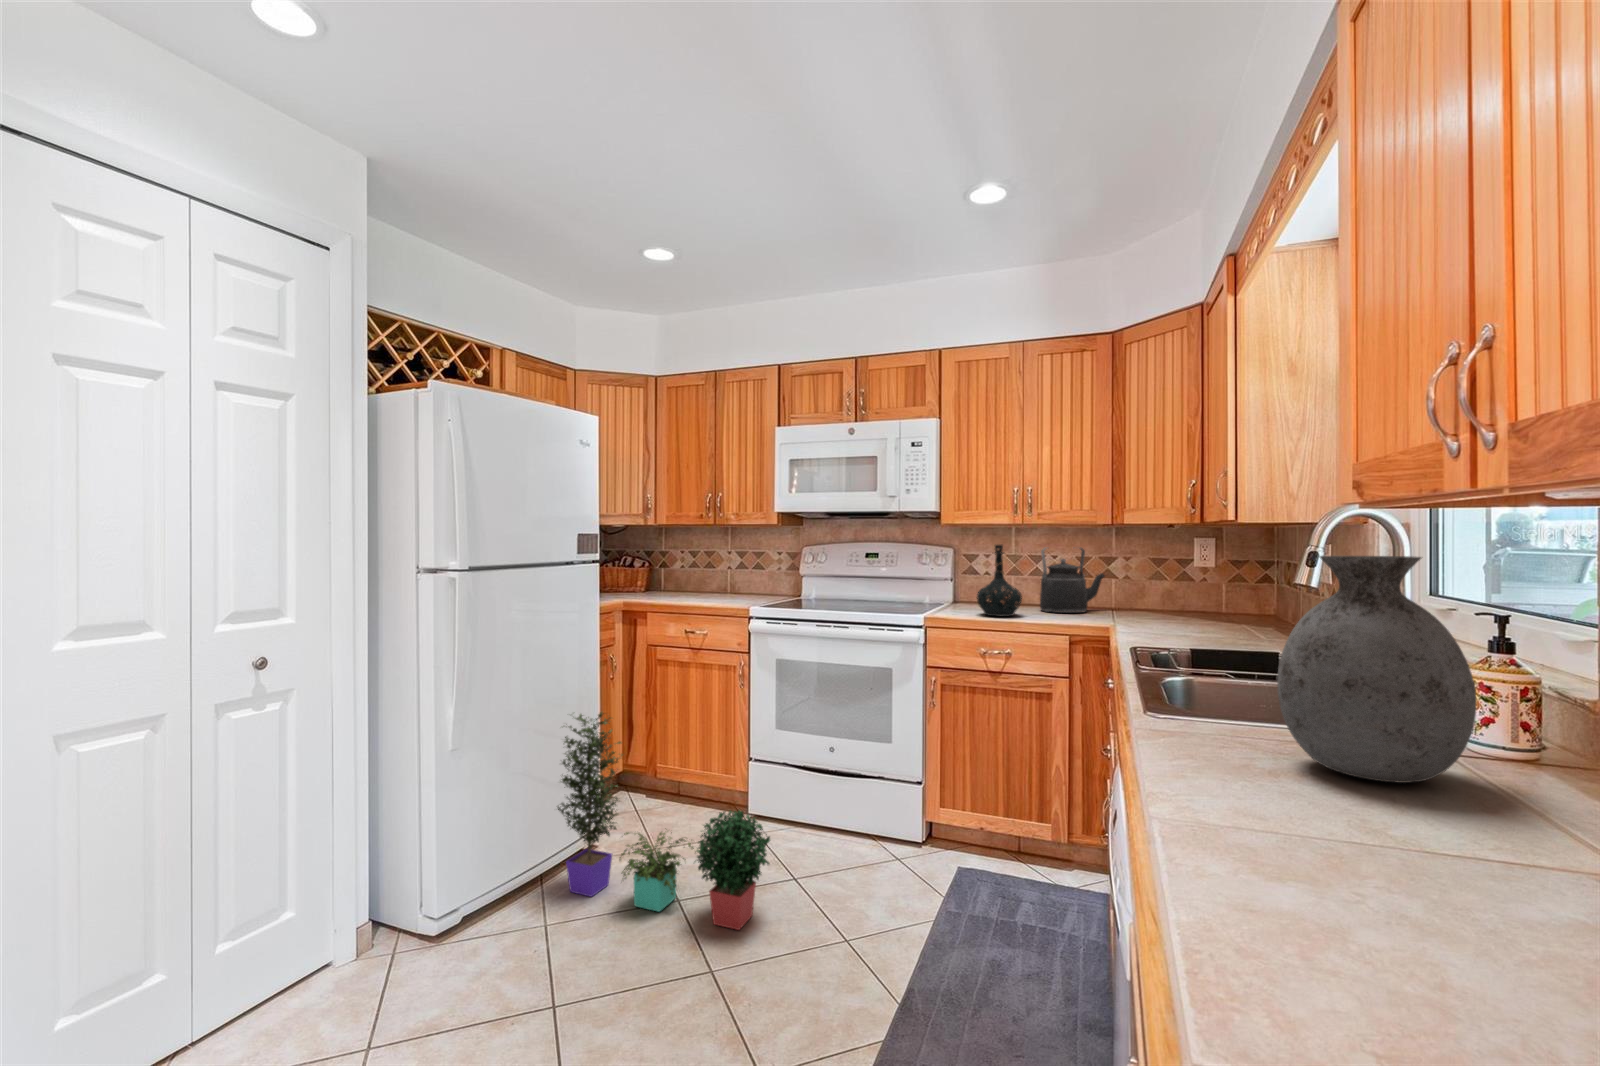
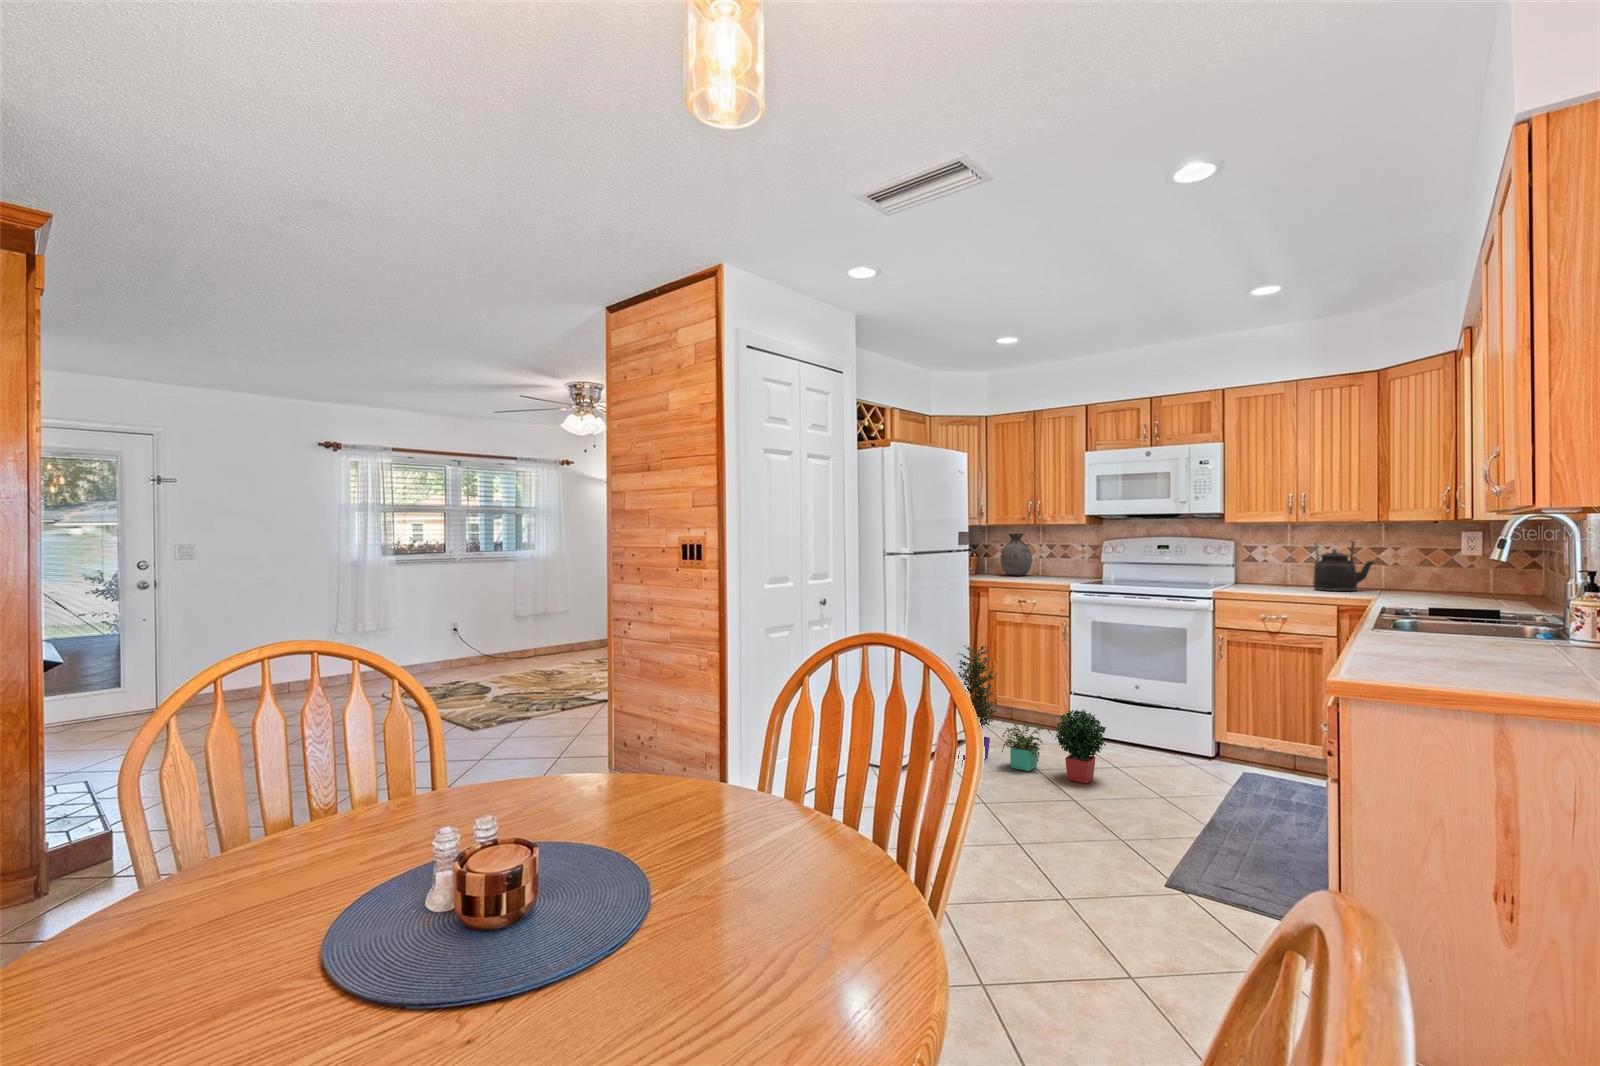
bottle: present [977,545,1022,616] -> none [1257,538,1297,592]
vase: present [1277,556,1476,783] -> present [1000,533,1032,576]

